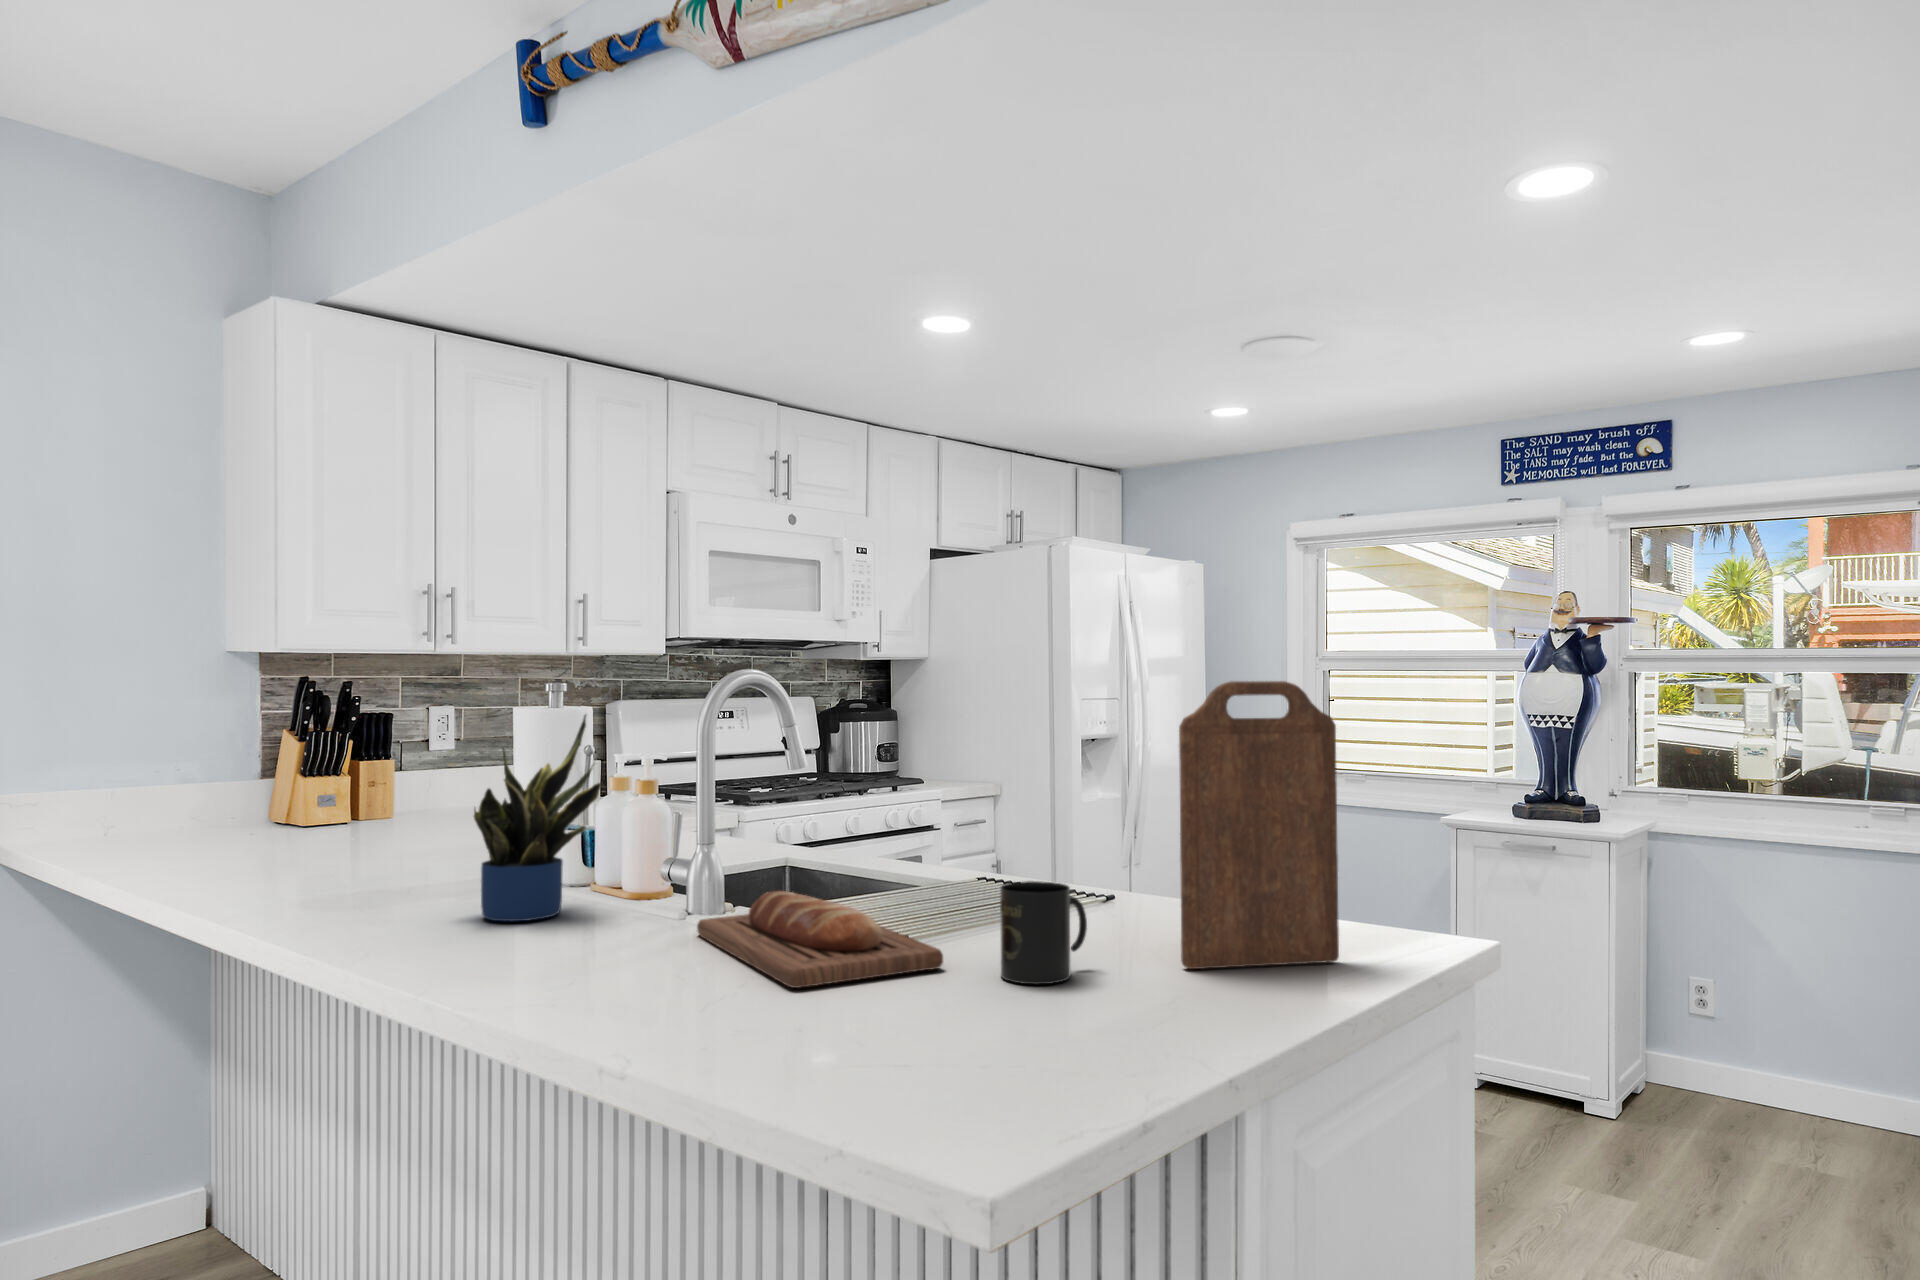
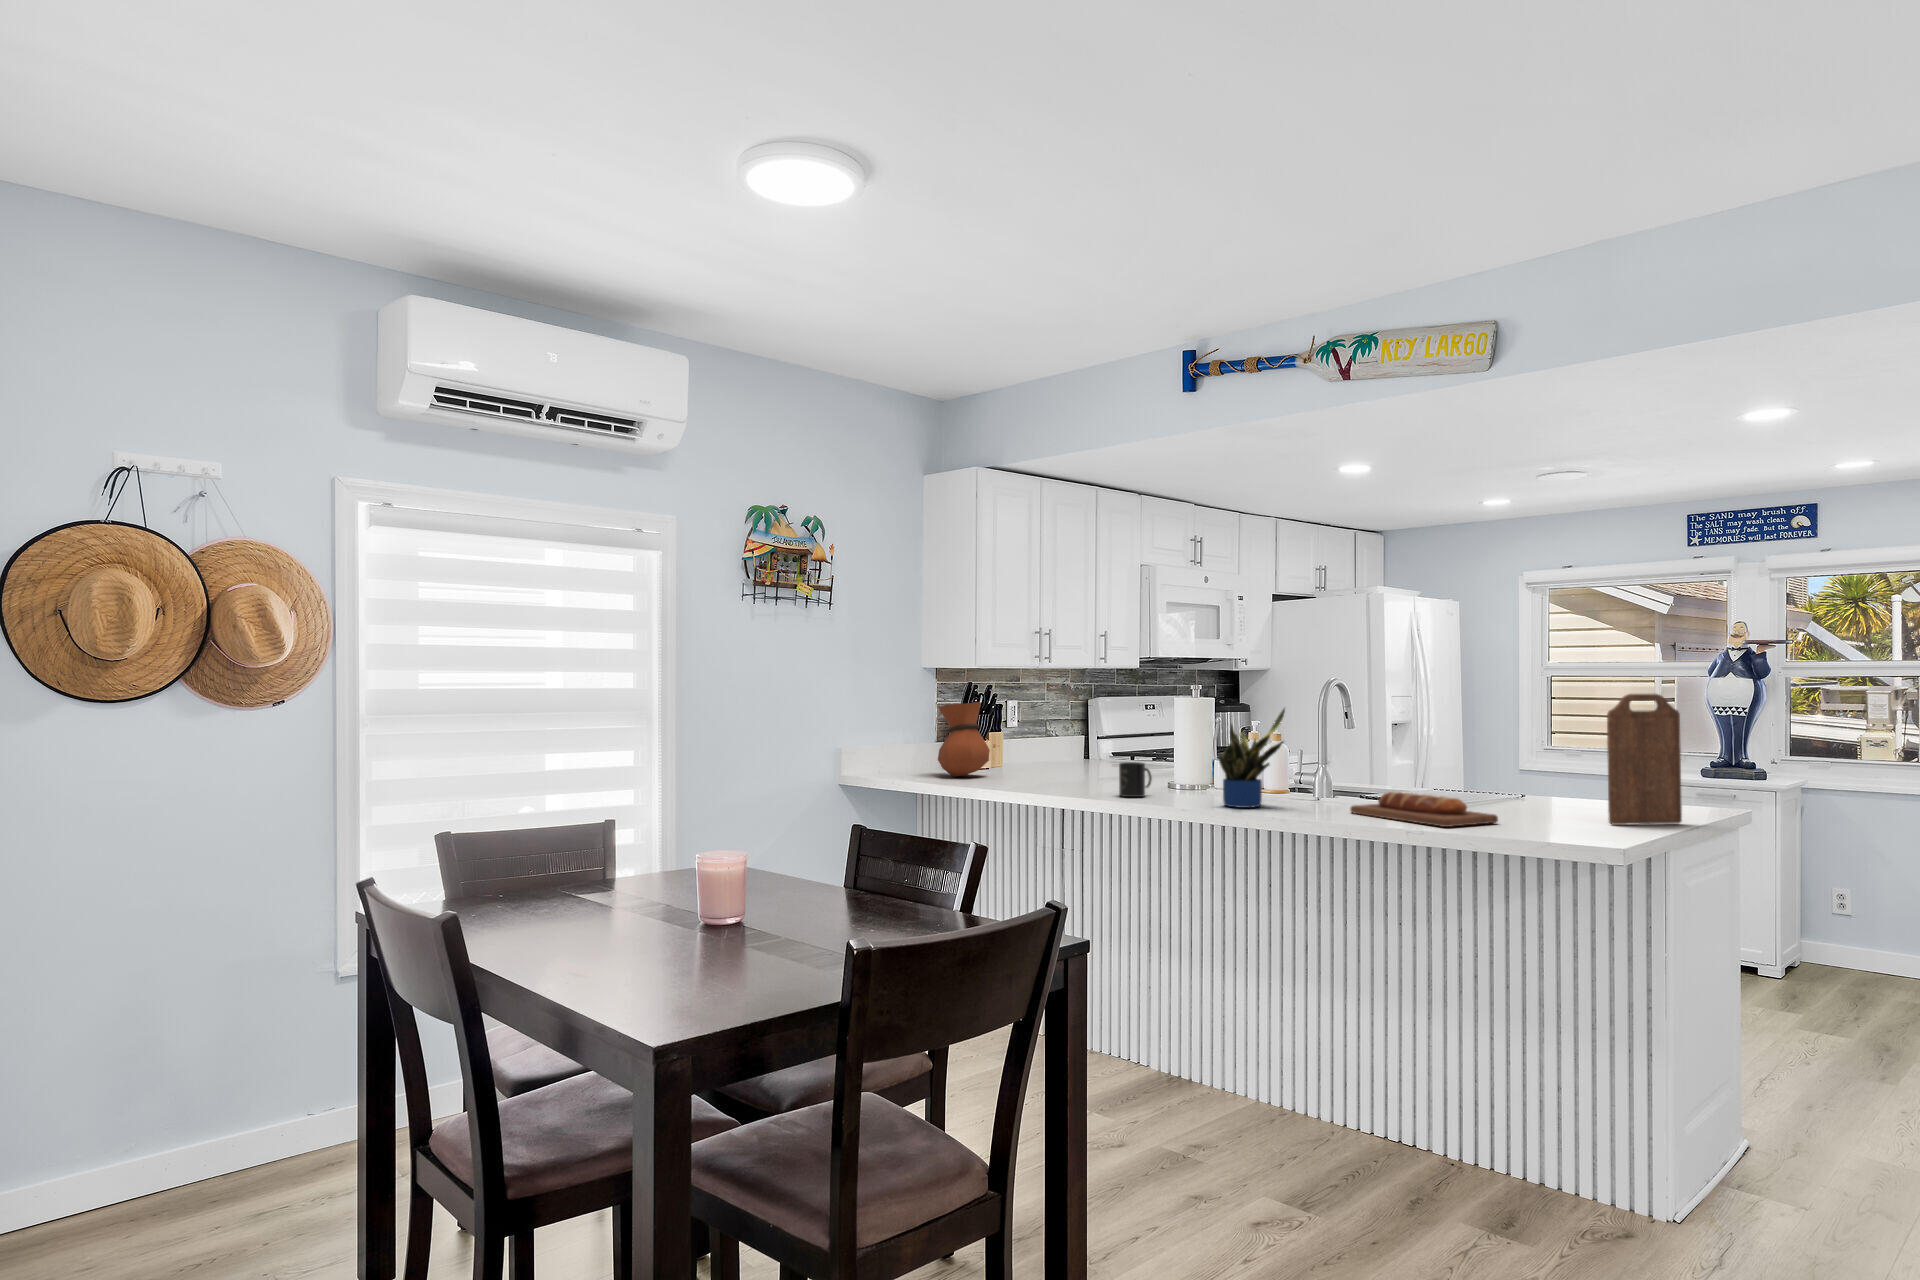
vase: none [190,707,295,839] -> present [938,702,990,777]
mug: present [1000,881,1087,984] -> present [1119,762,1152,797]

